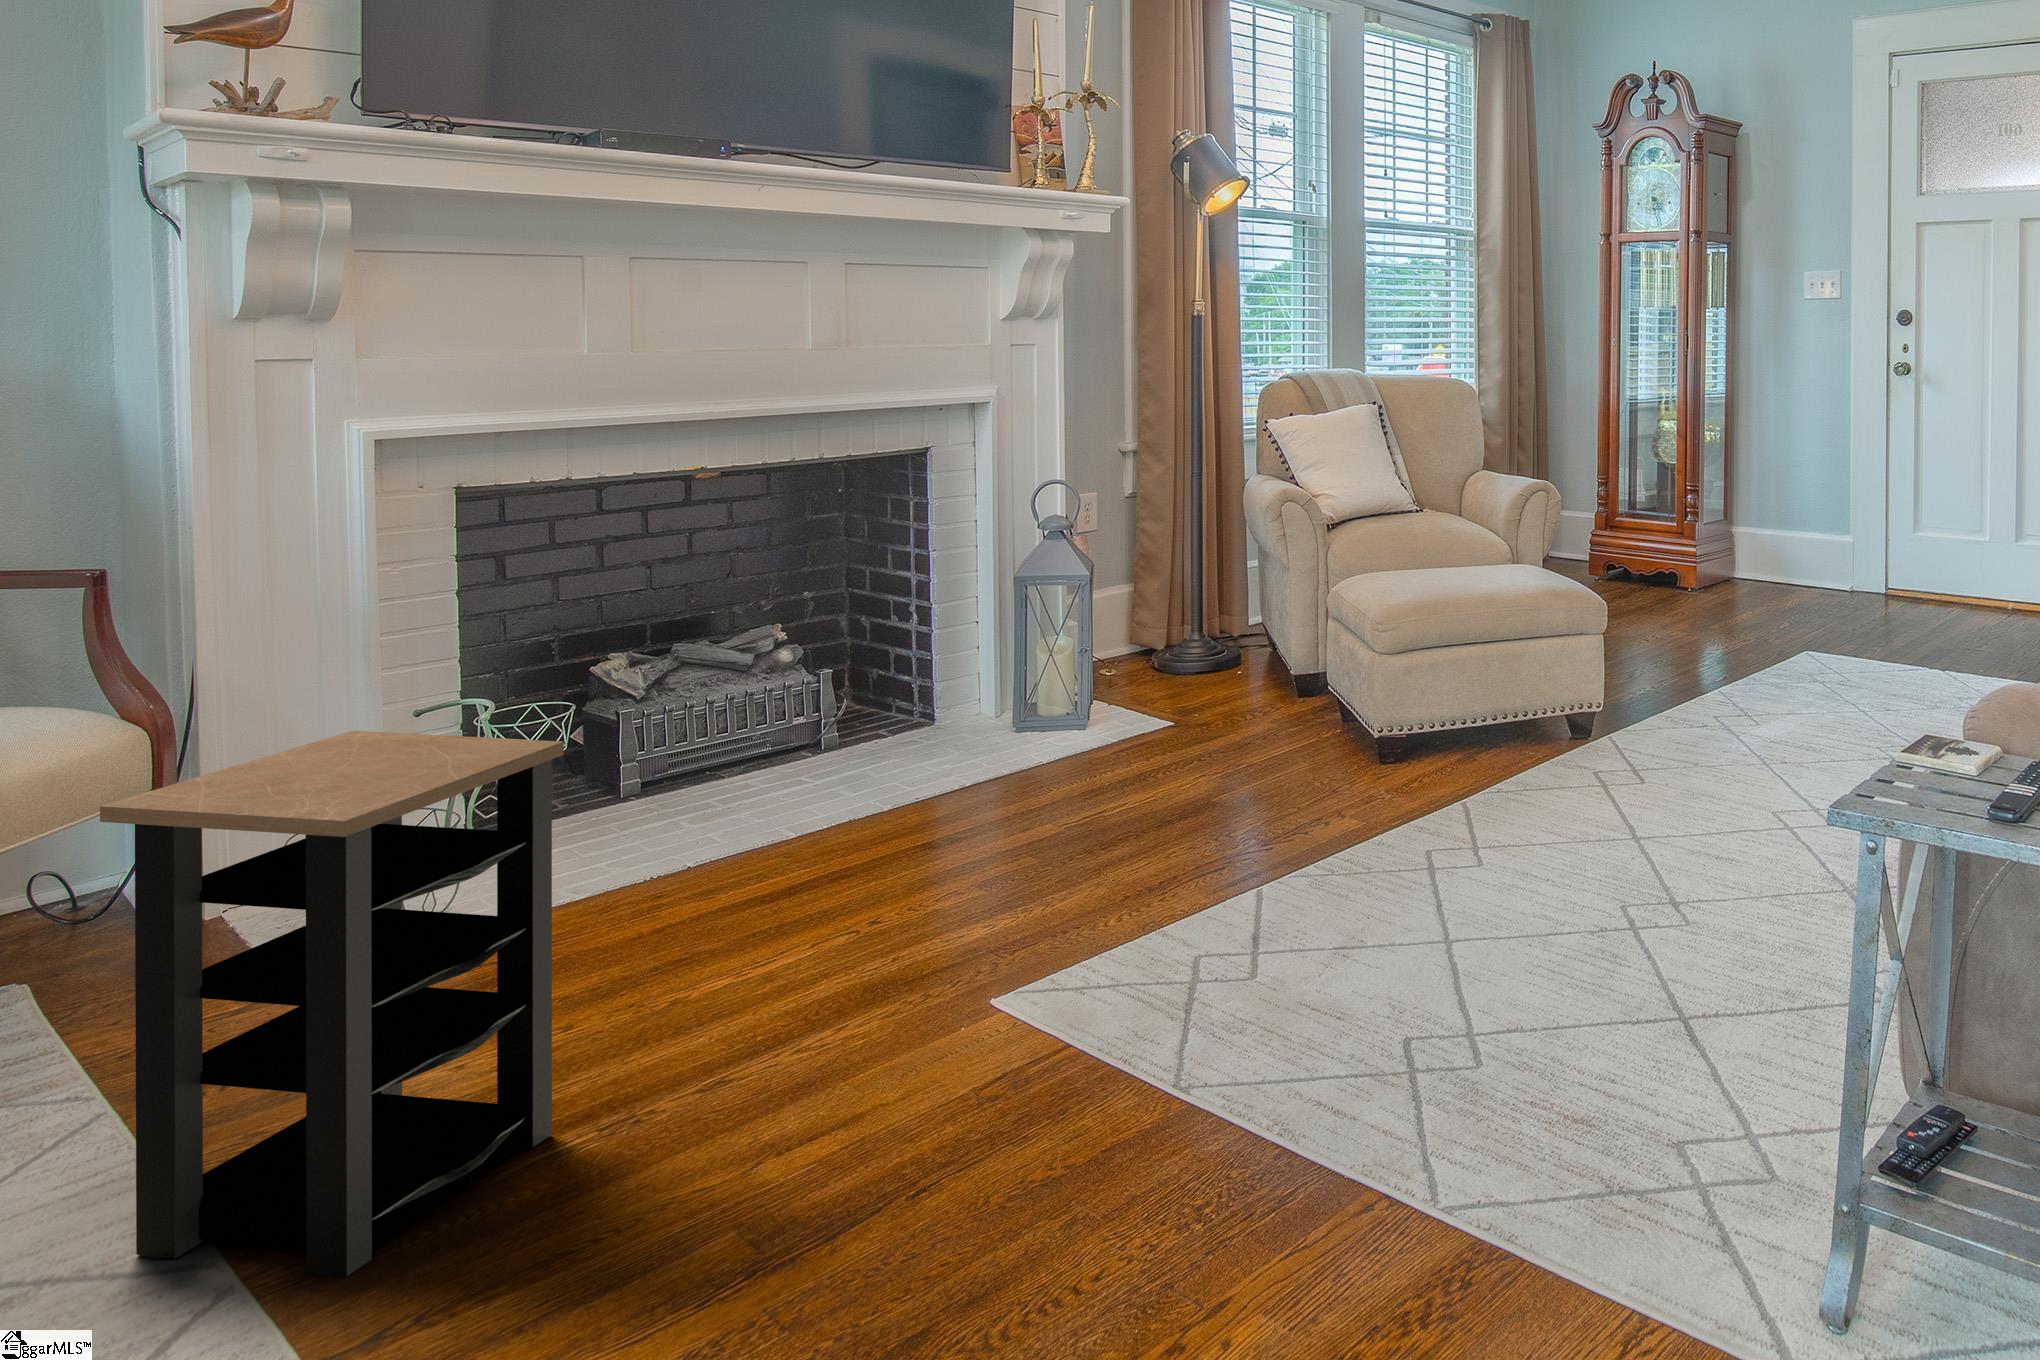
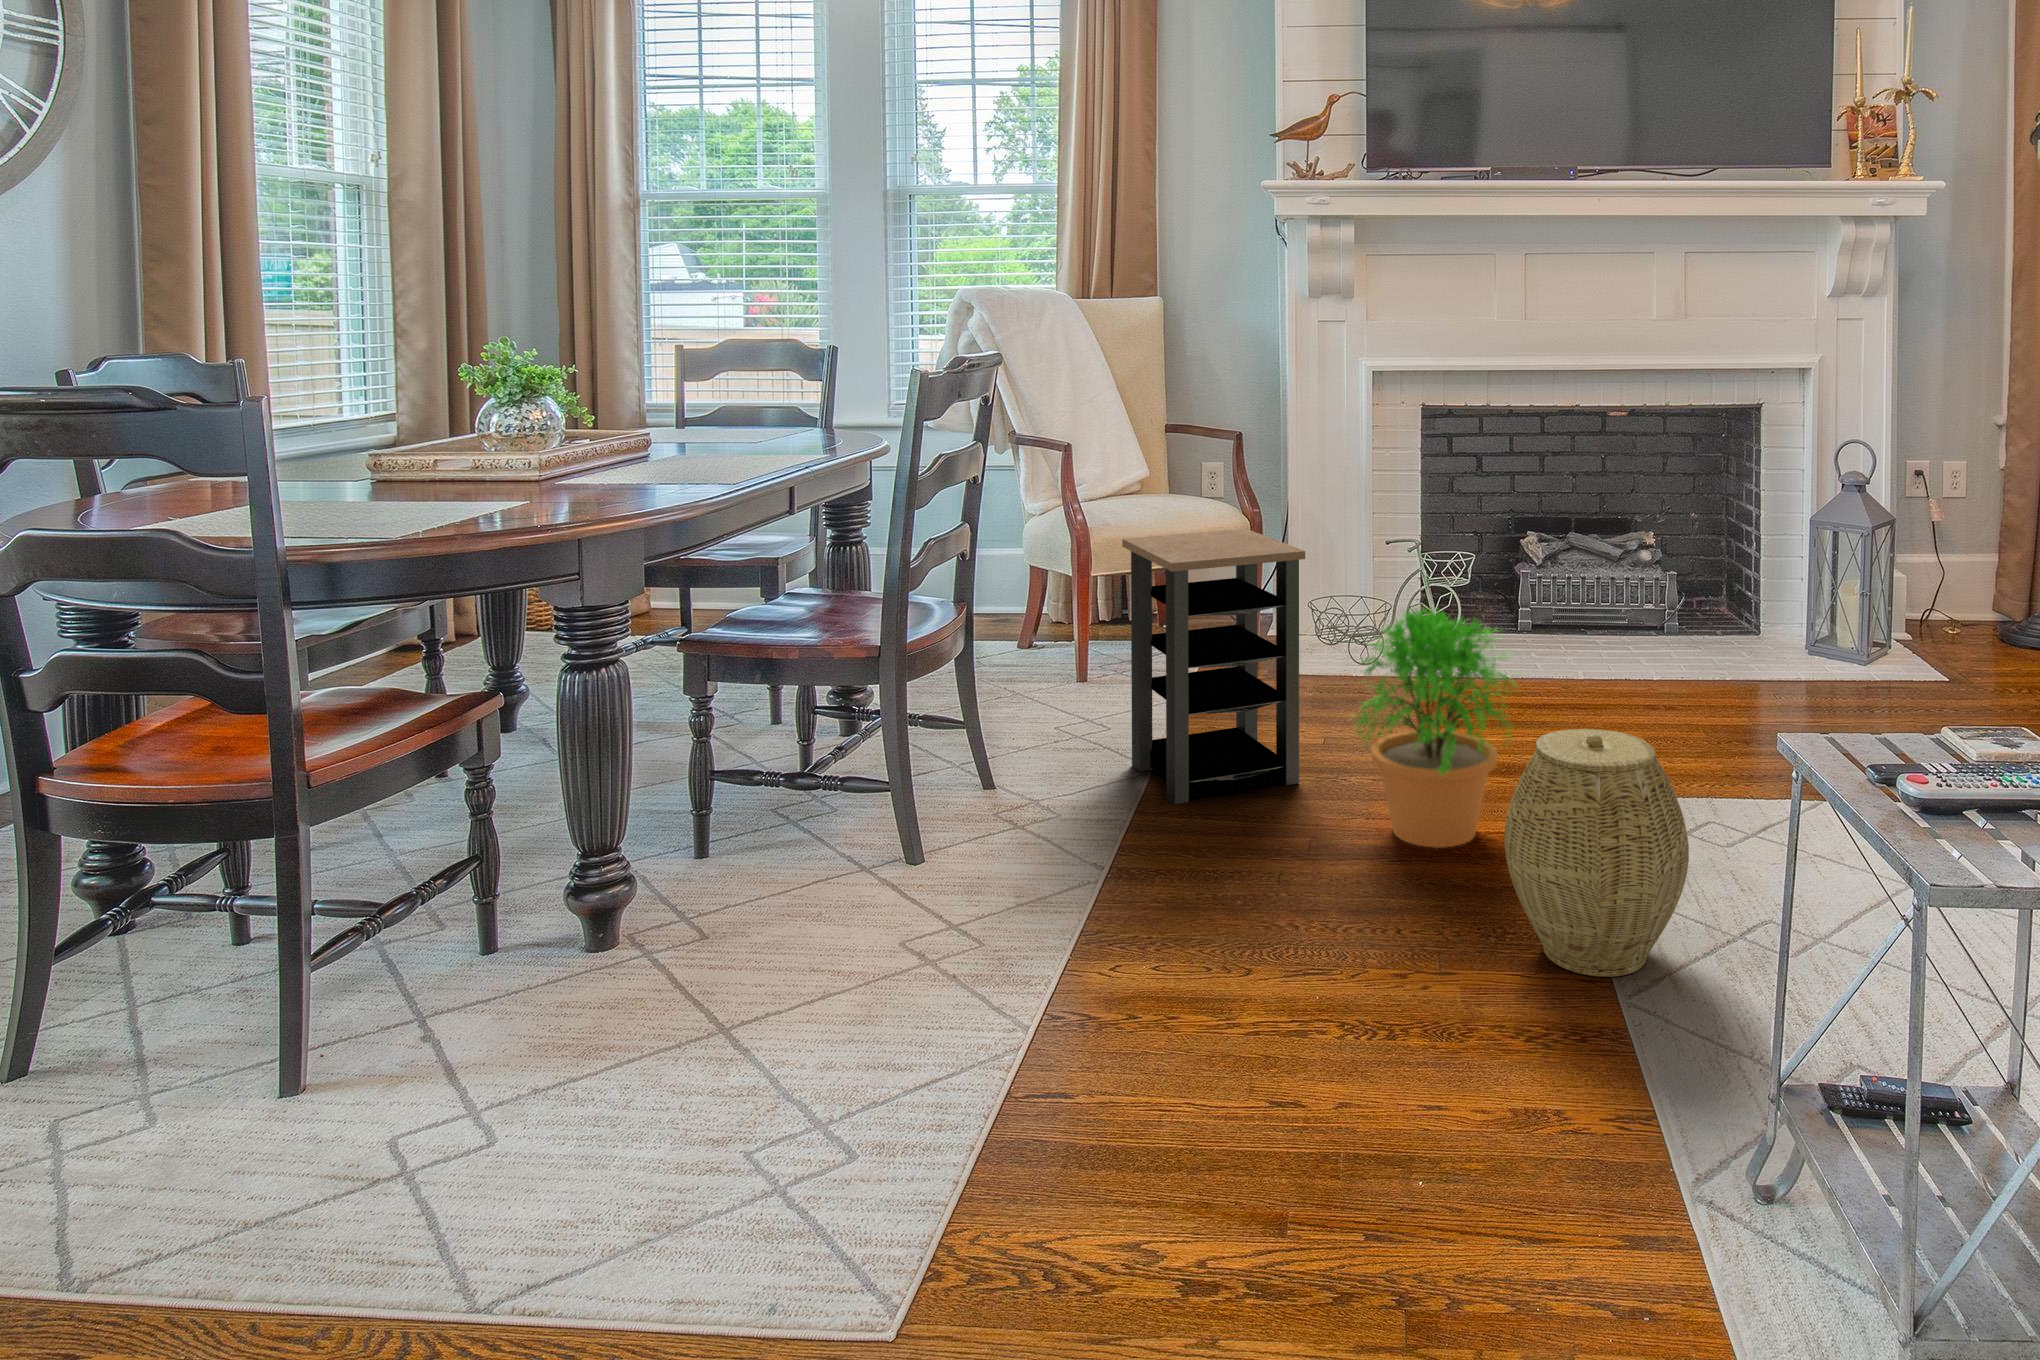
potted plant: none [721,772,997,1140] -> present [1355,607,1515,848]
woven basket: none [1131,864,1363,1190] -> present [1504,729,1689,977]

